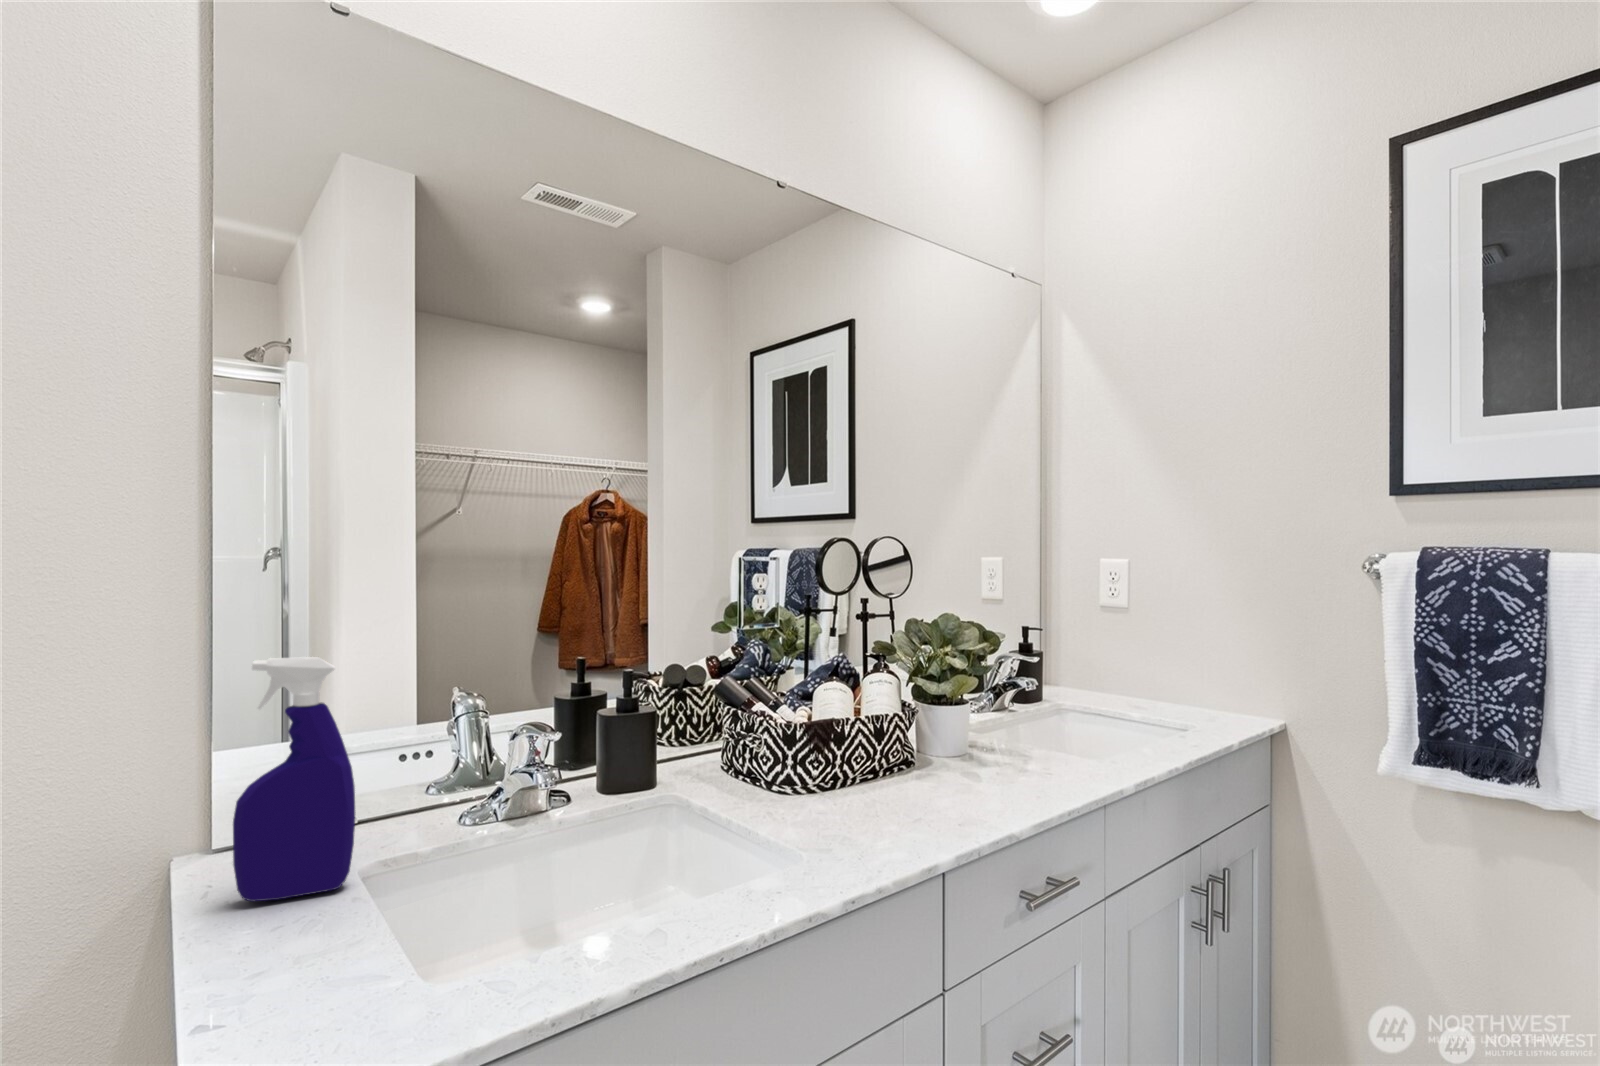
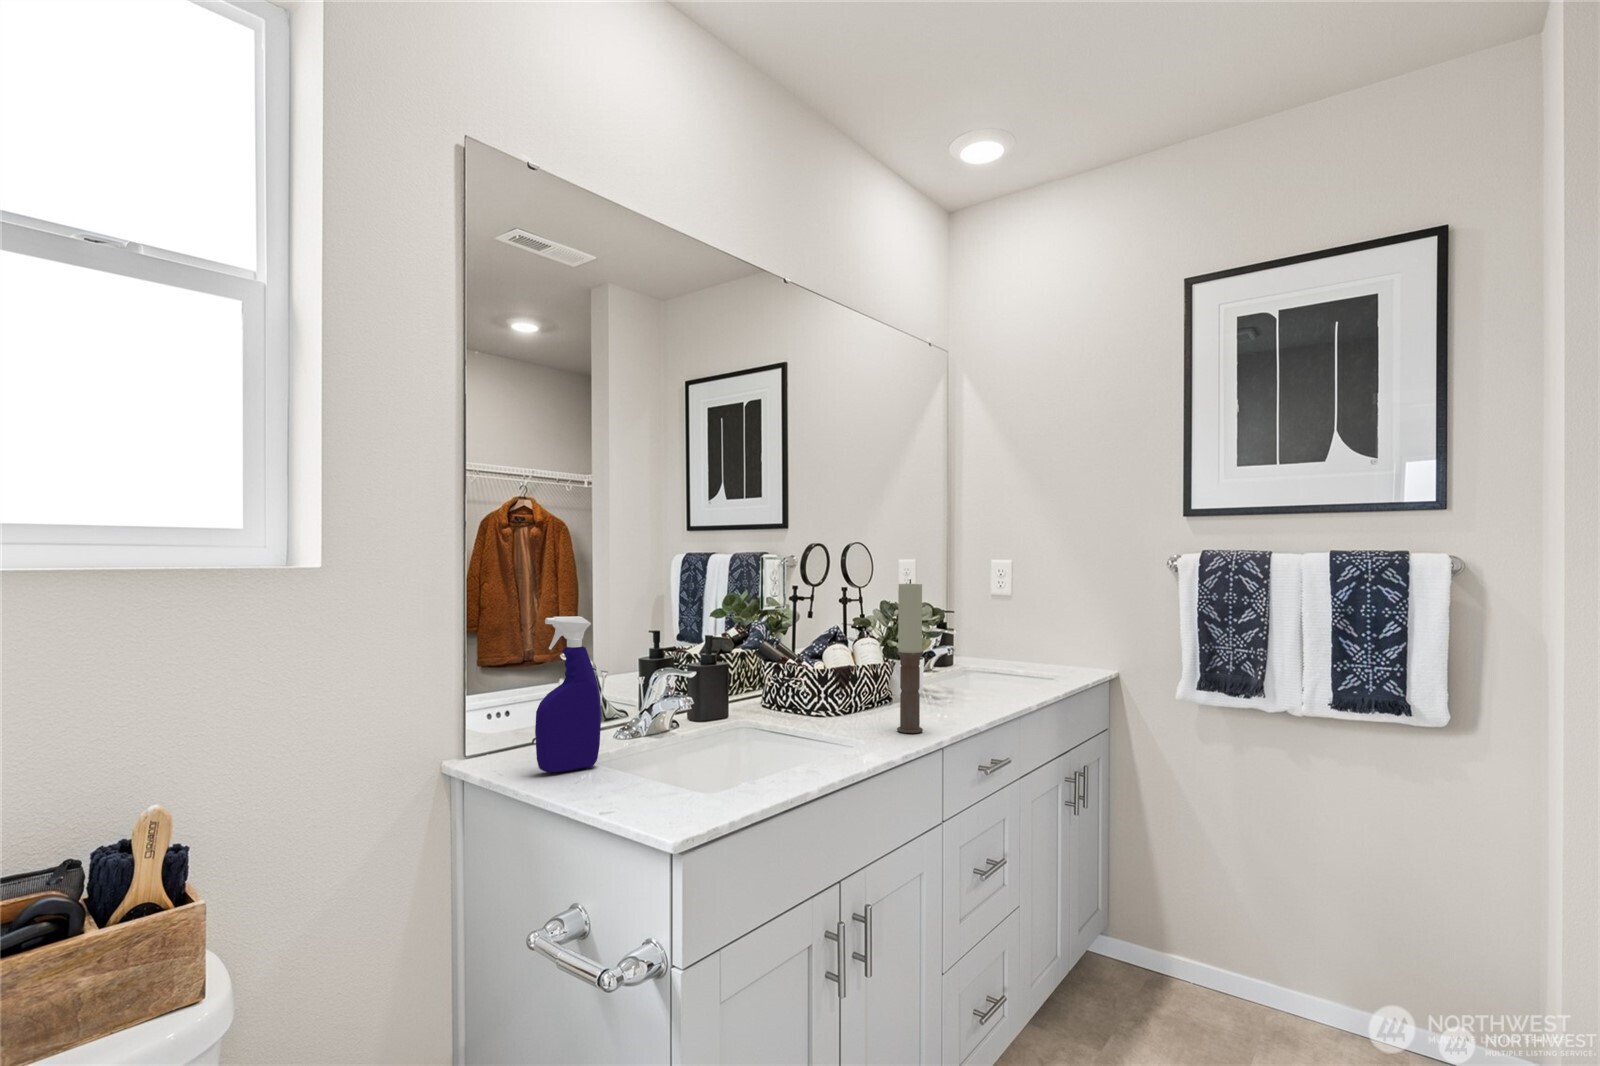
candle: none [874,597,915,841] -> present [897,579,923,733]

